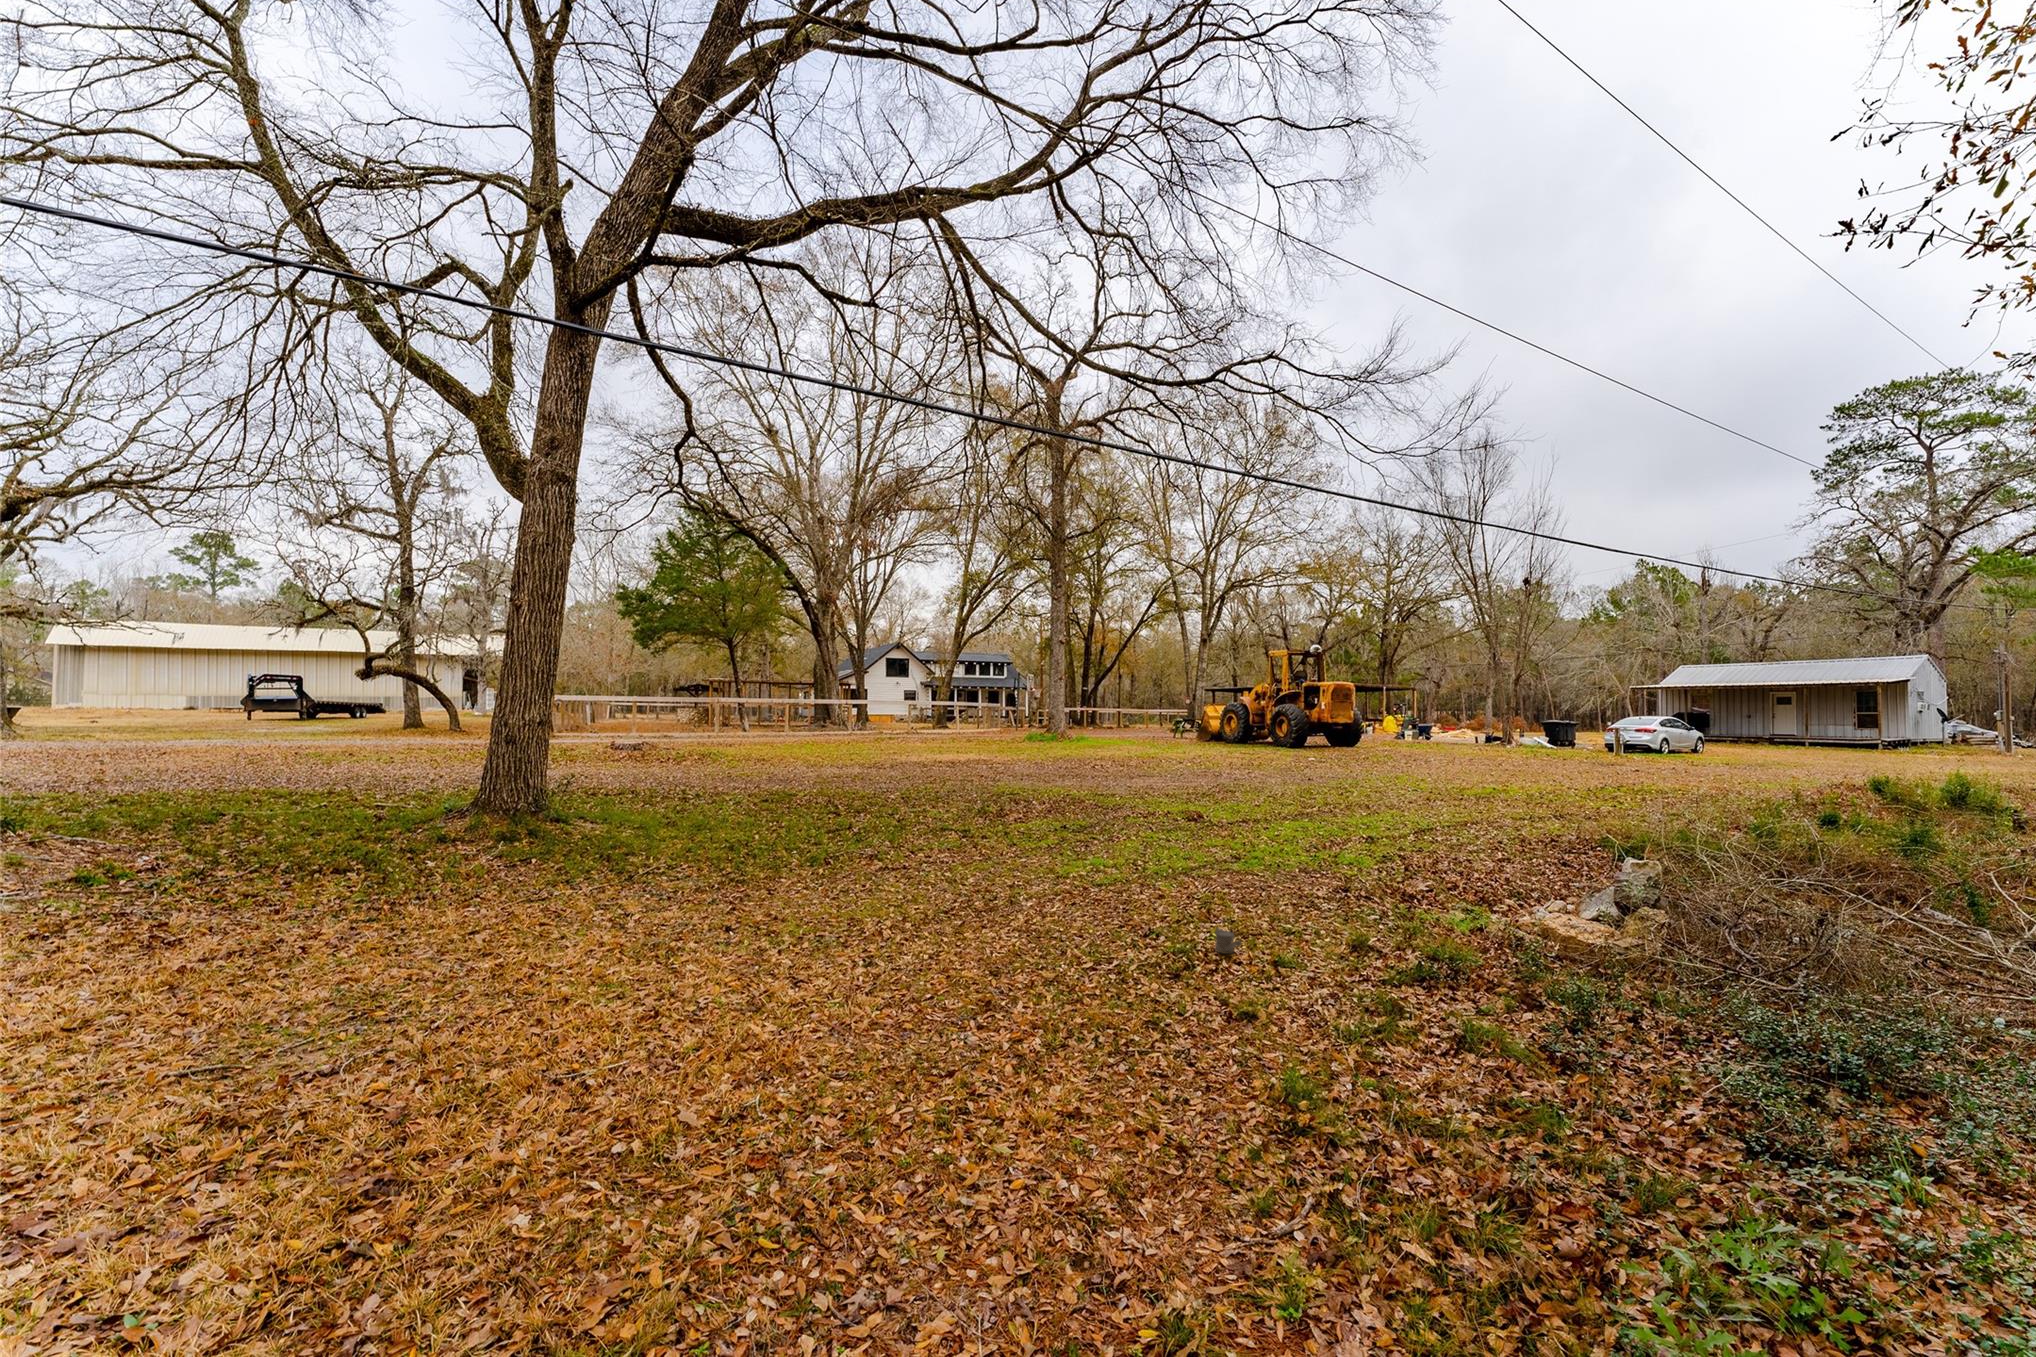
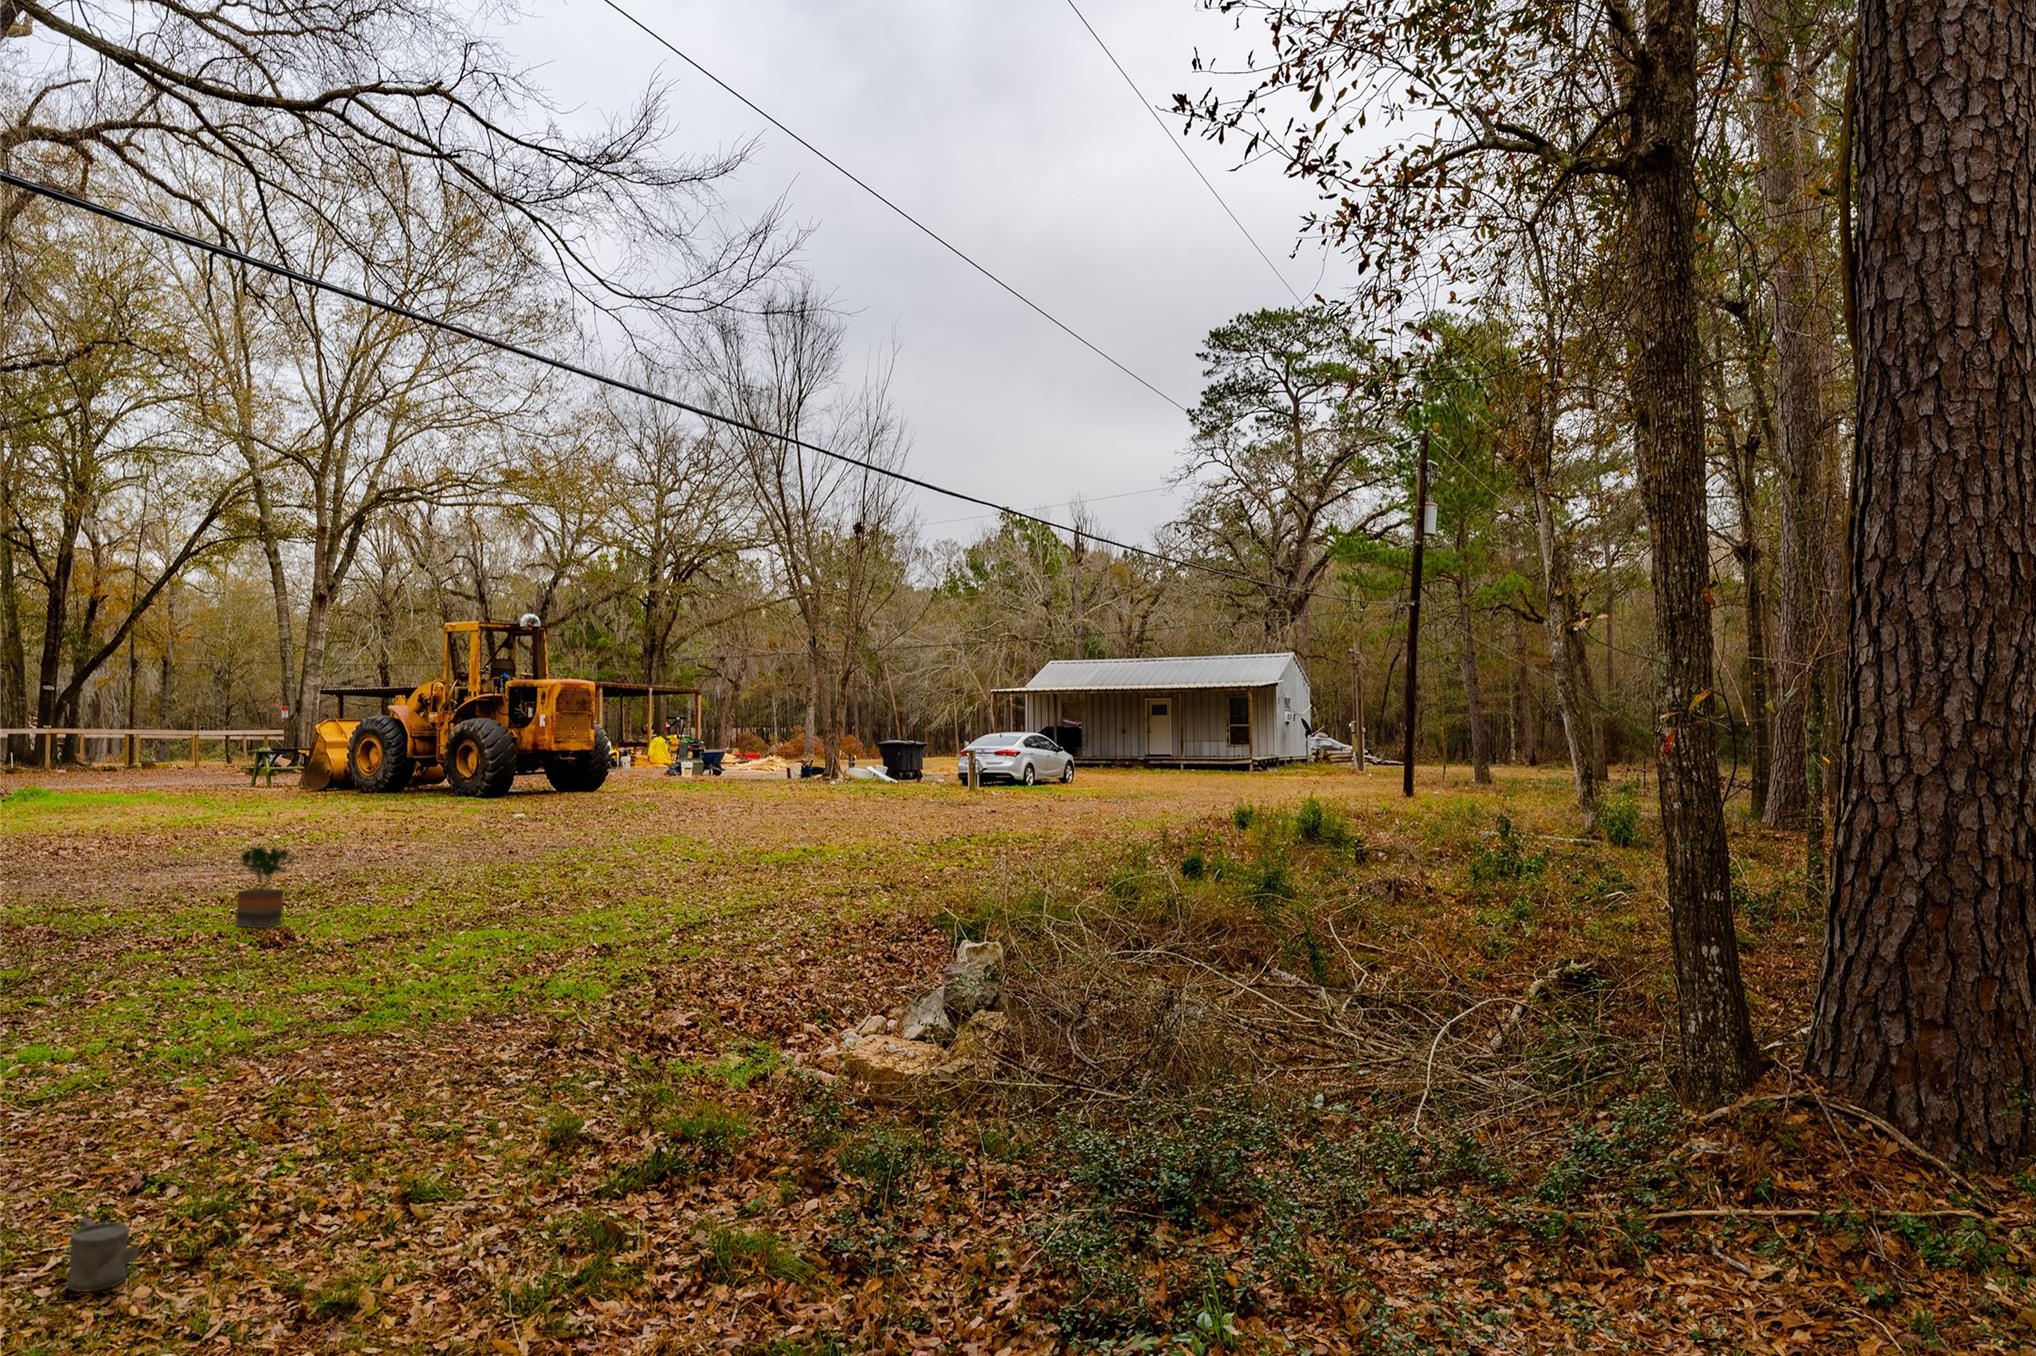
potted tree: none [1209,778,1233,816] -> present [236,846,293,928]

